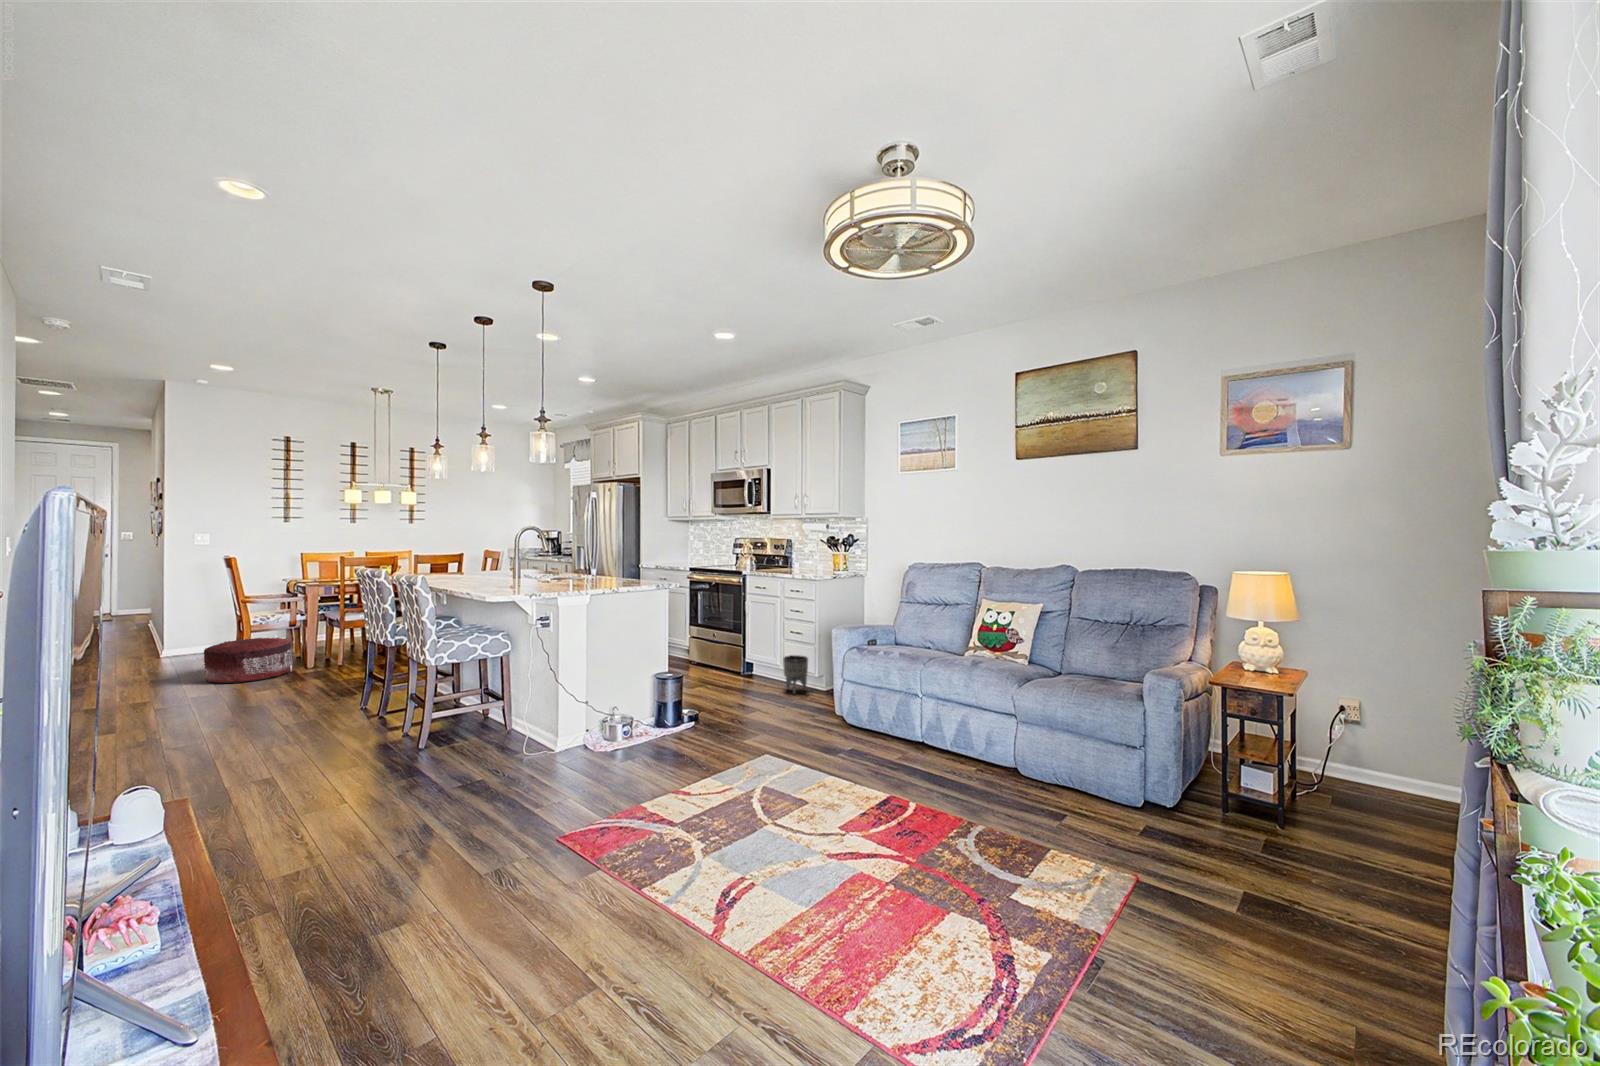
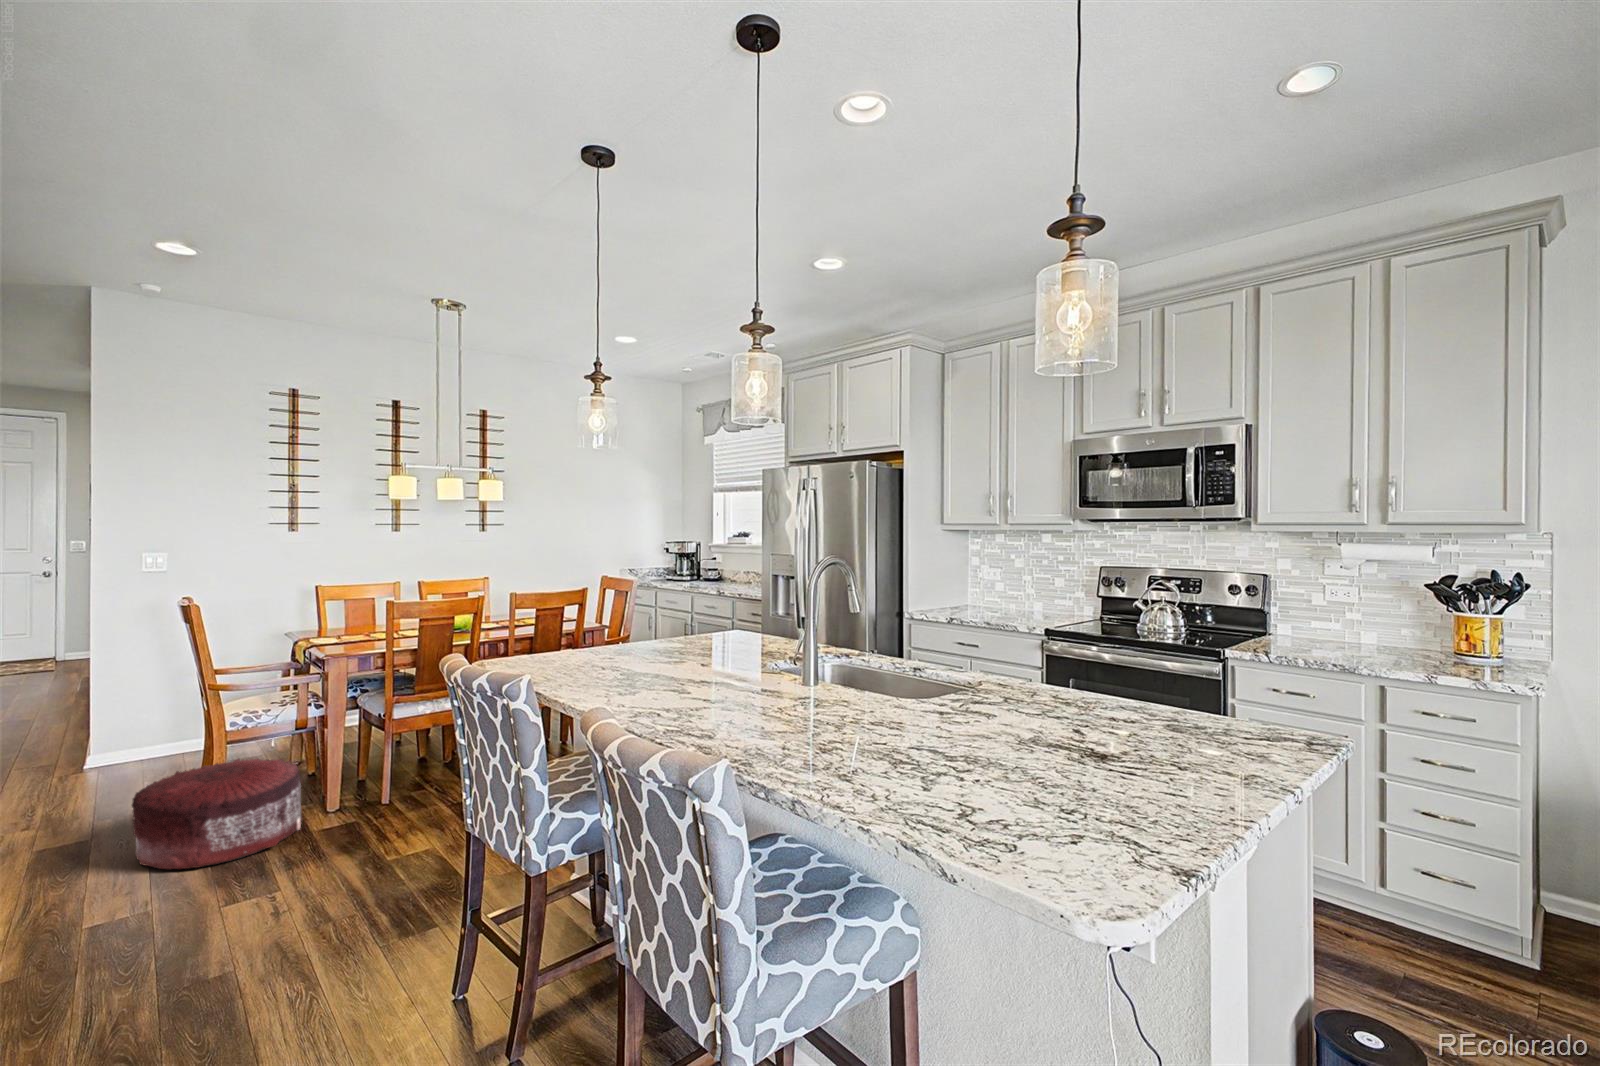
planter: present [783,655,808,694] -> none [1390,856,1468,963]

